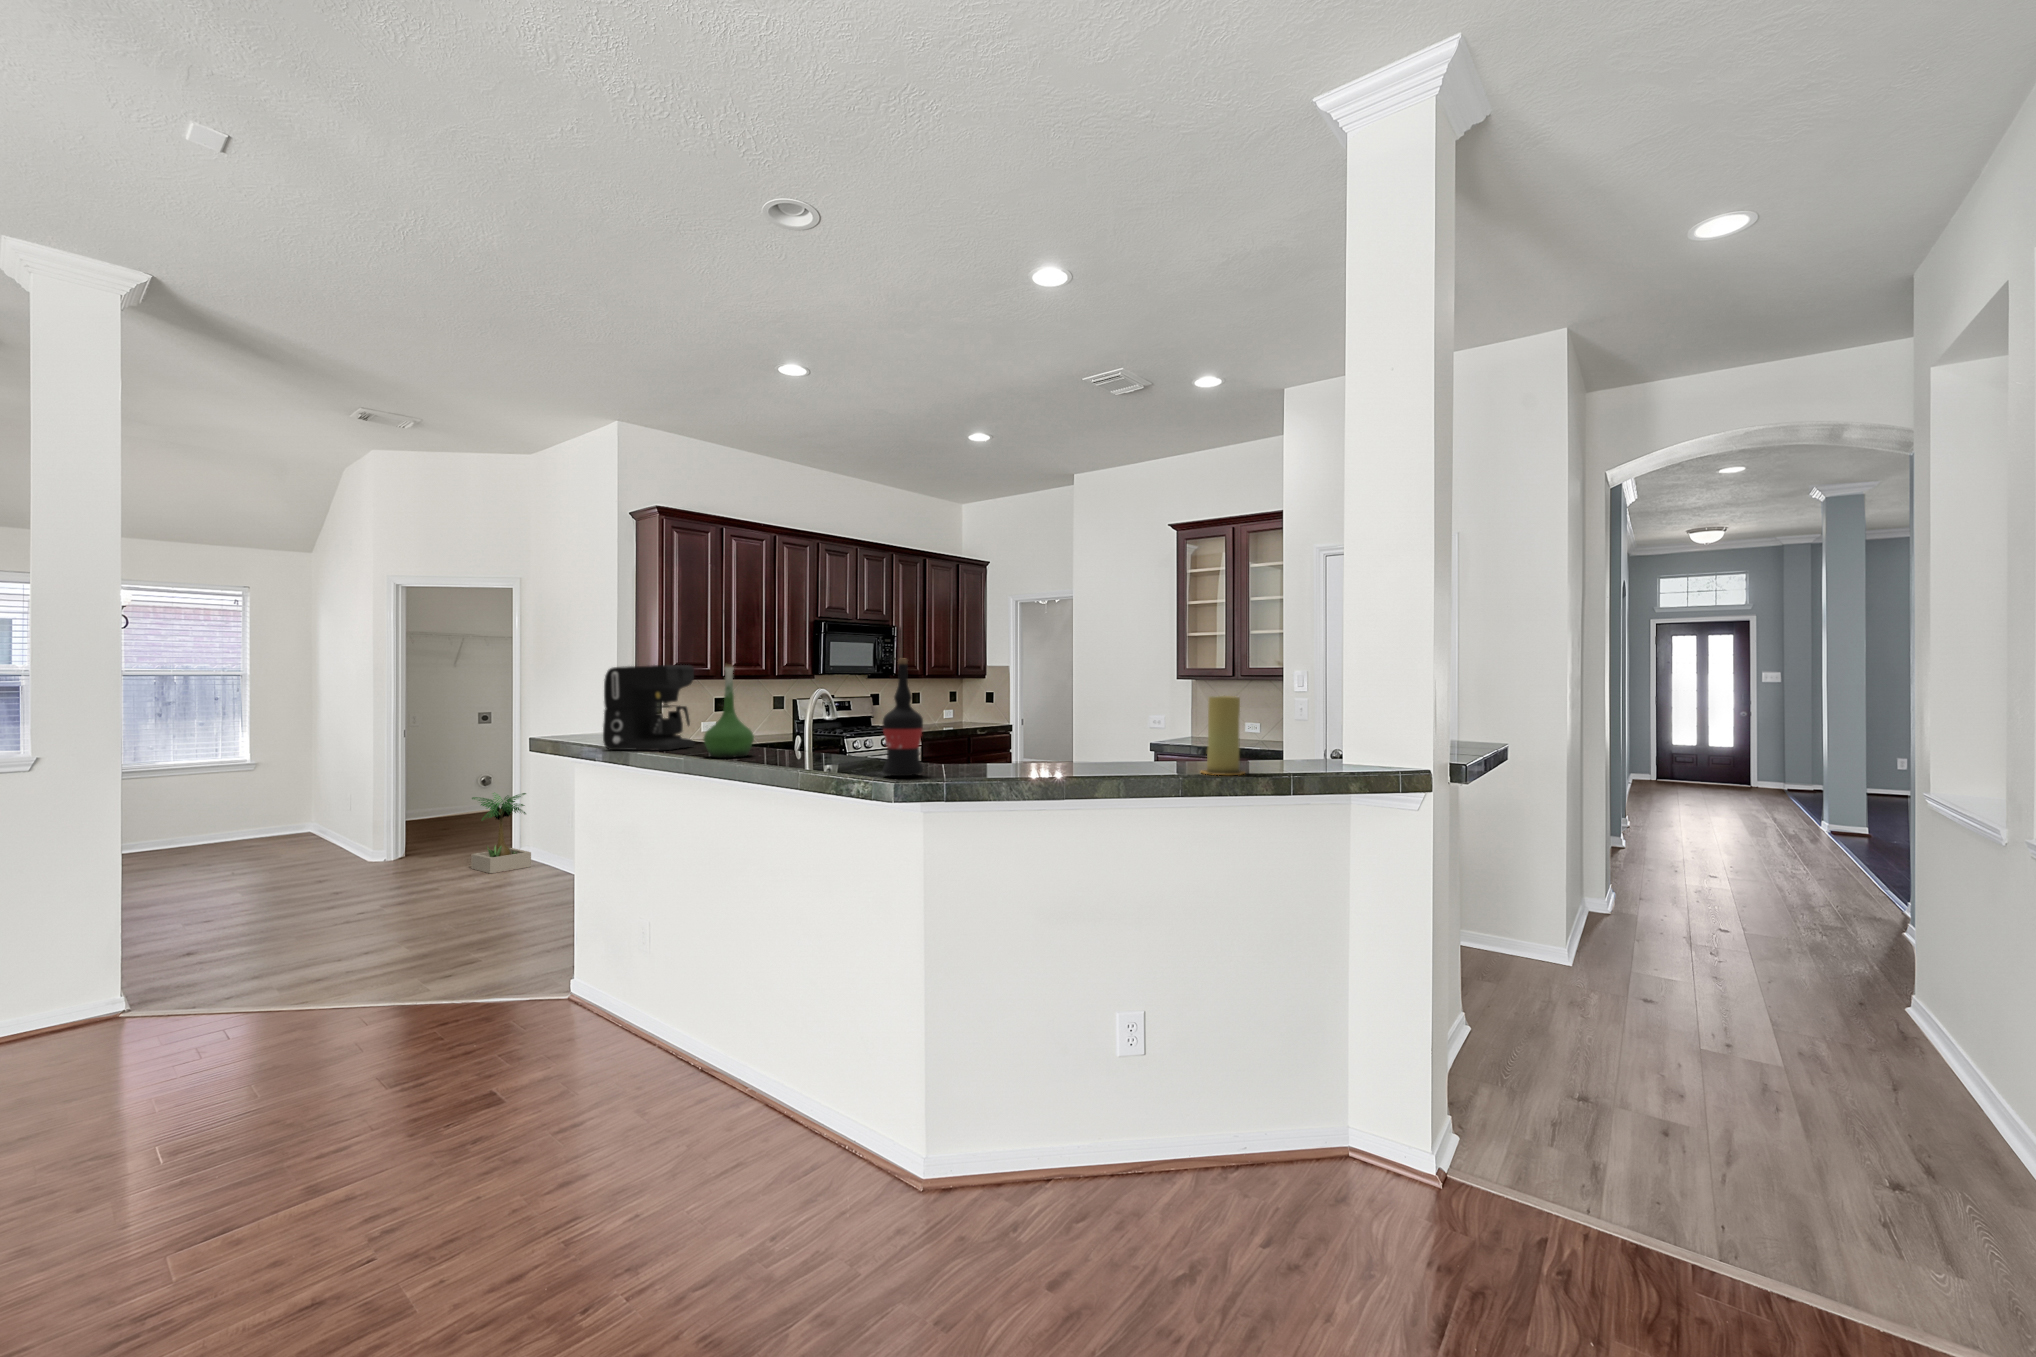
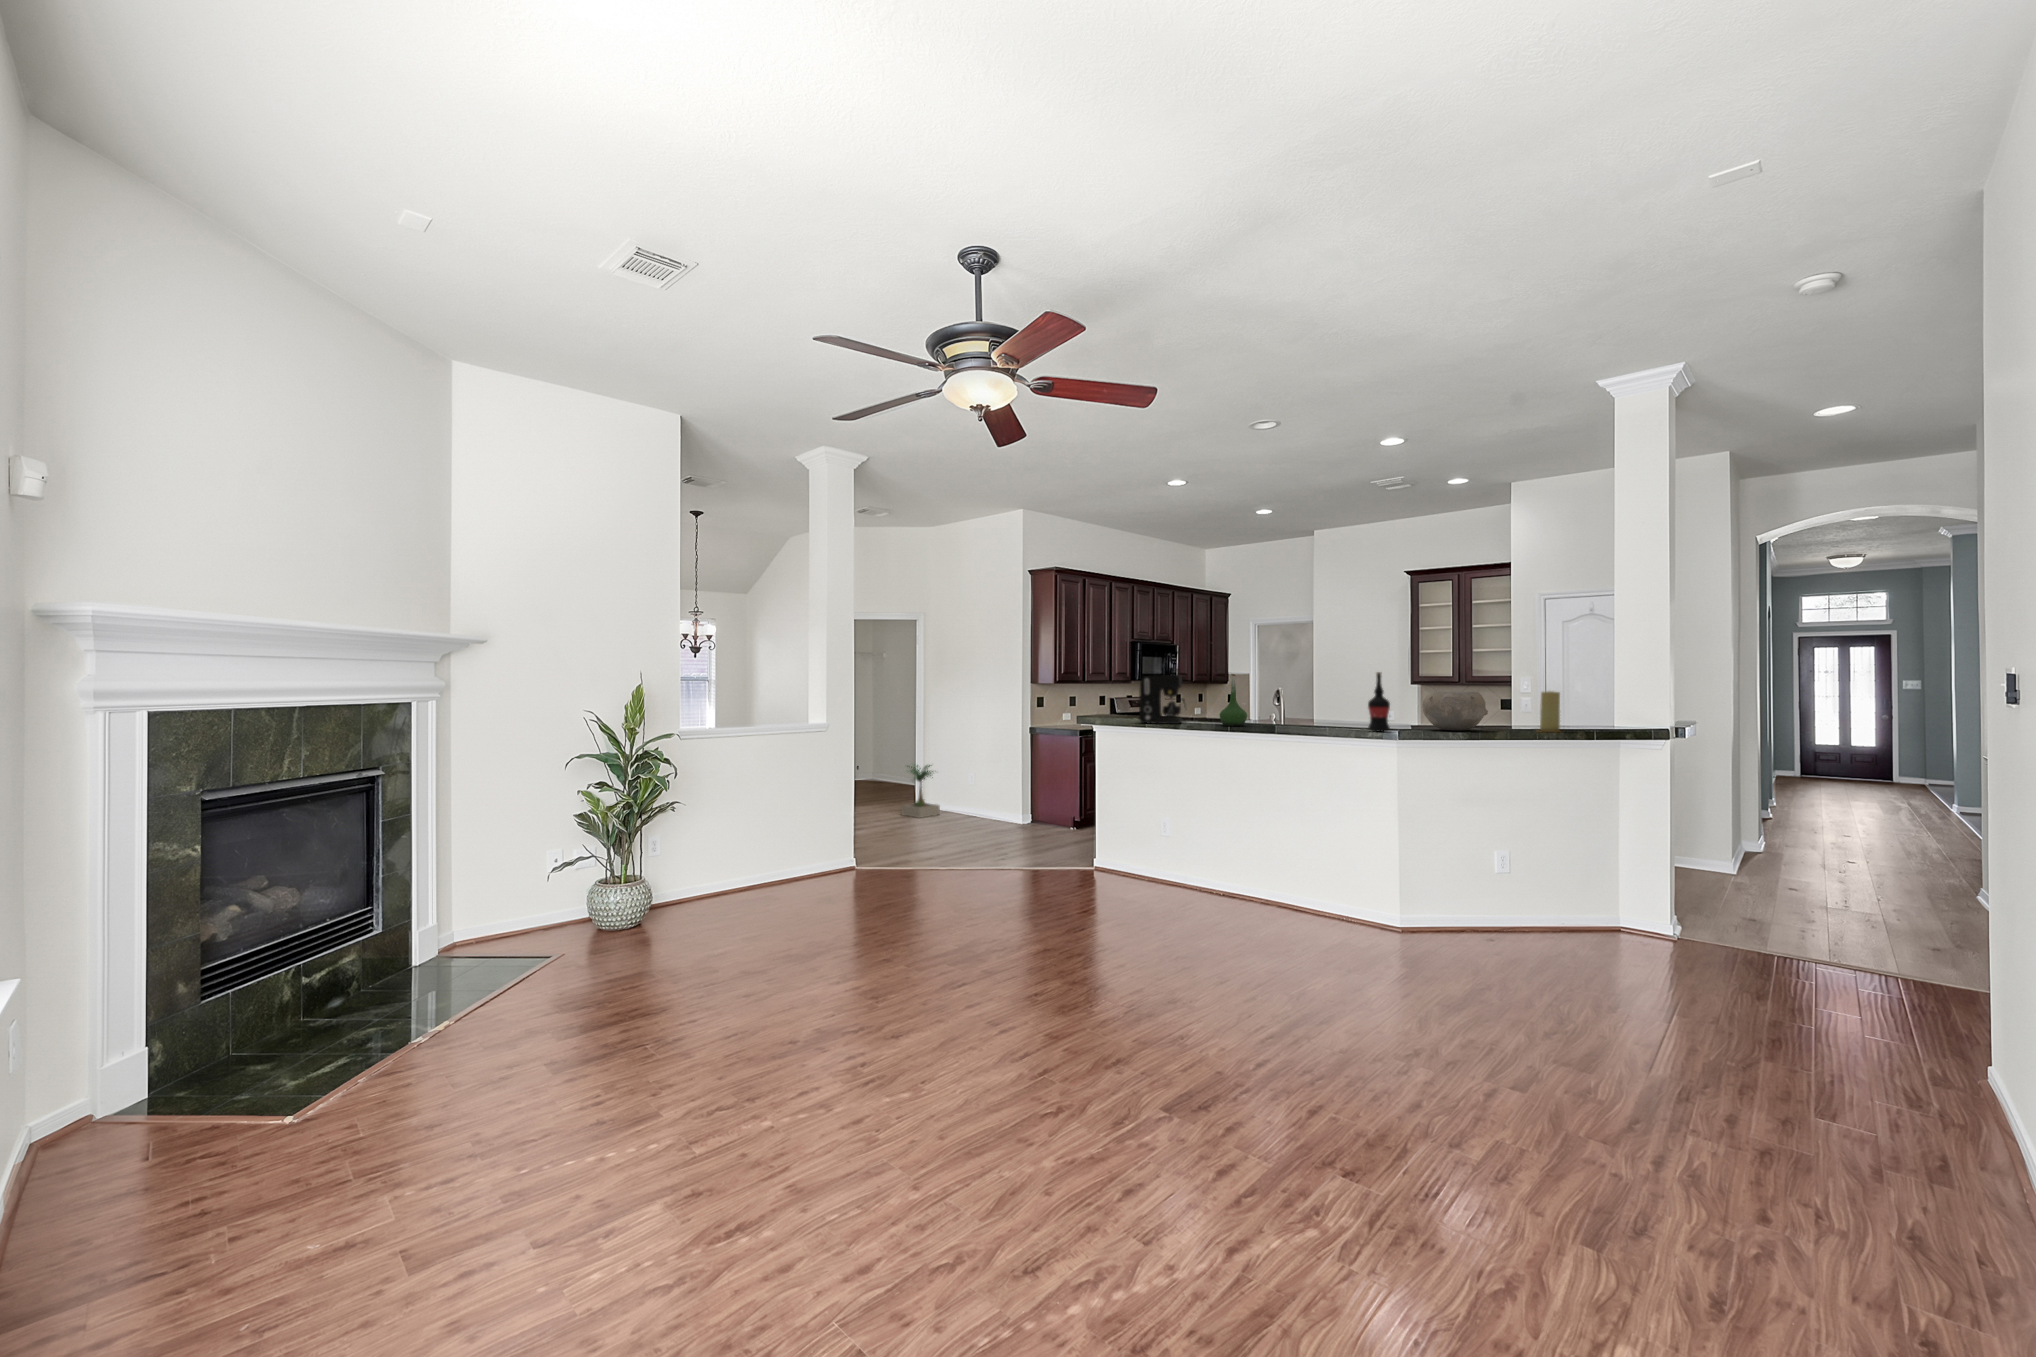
ceramic bowl: none [1003,696,1112,772] -> present [1422,691,1488,730]

